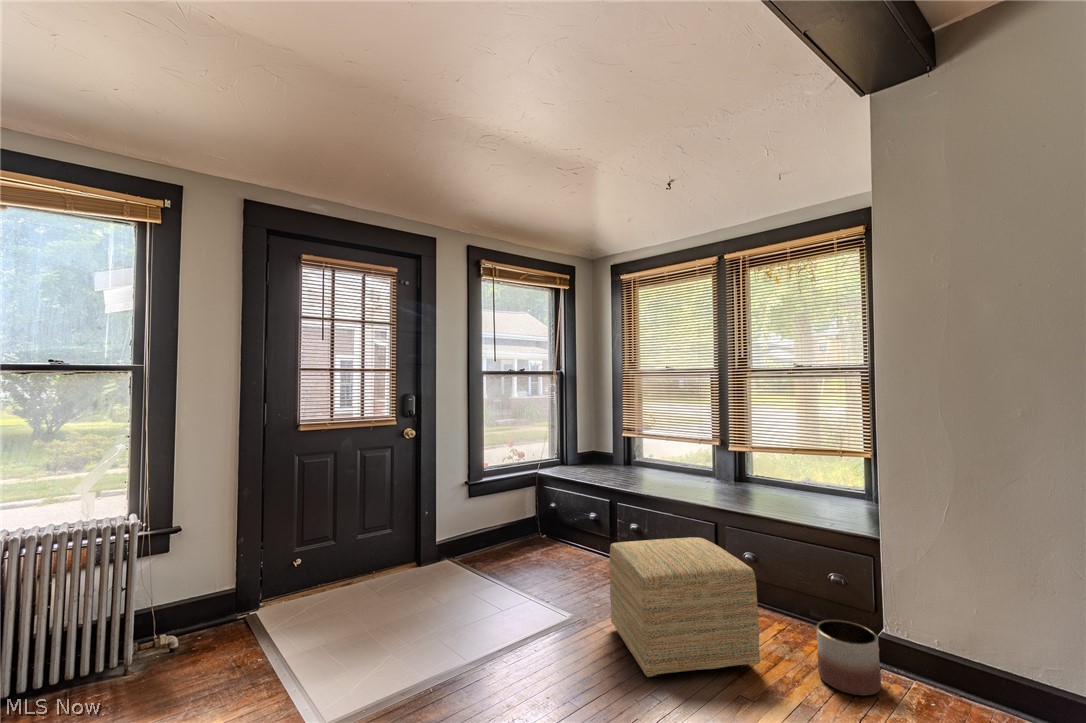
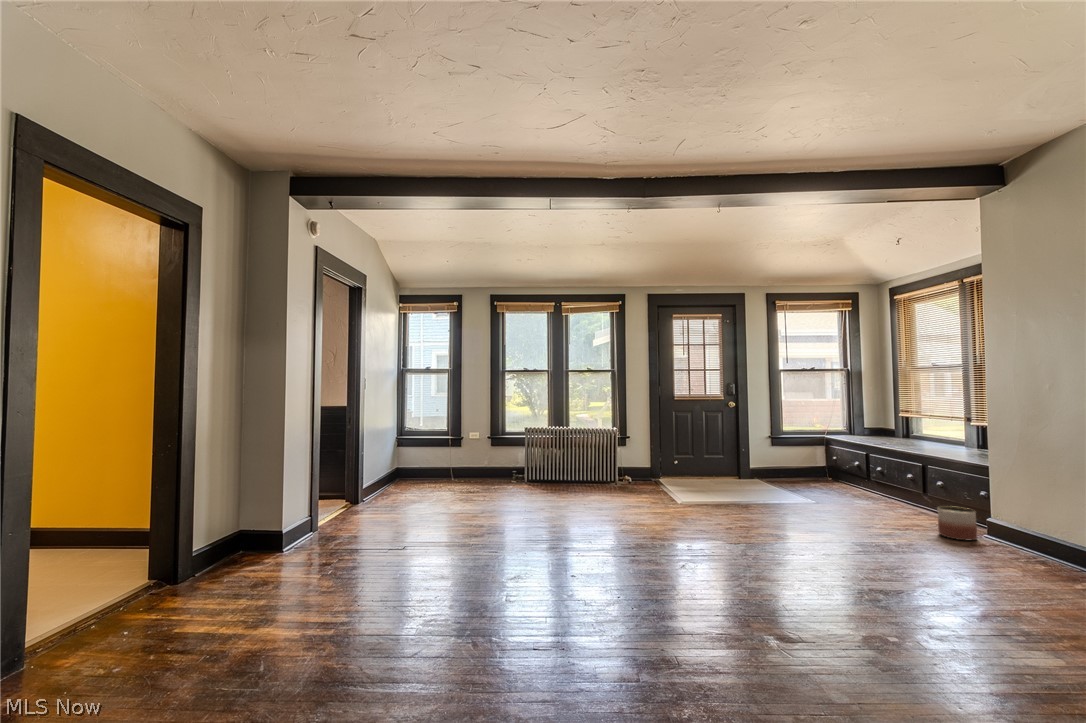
ottoman: present [610,537,760,677] -> none [827,461,904,524]

